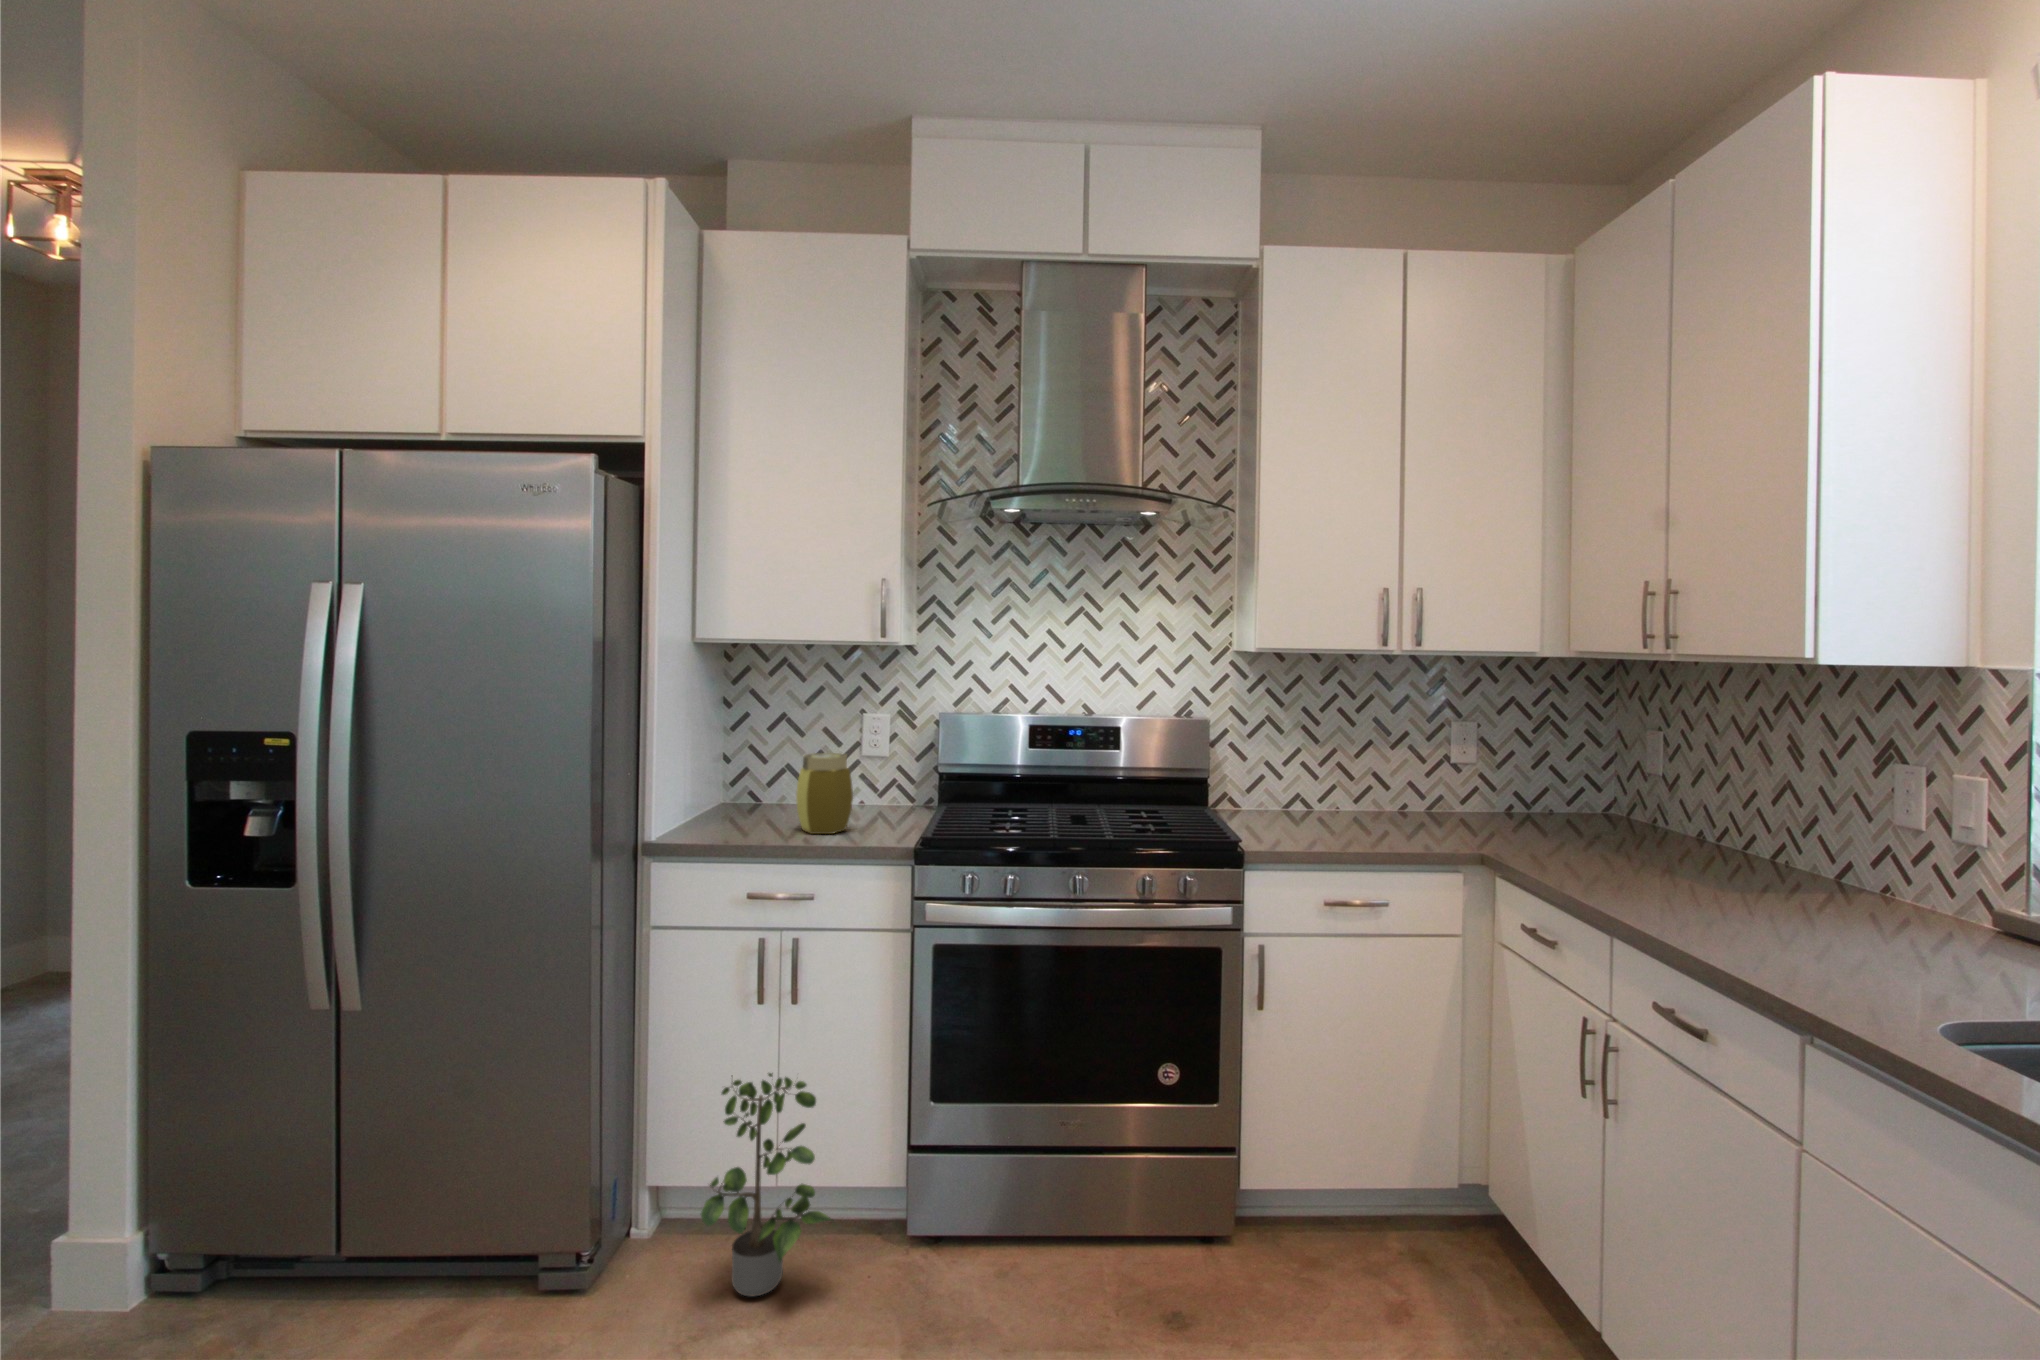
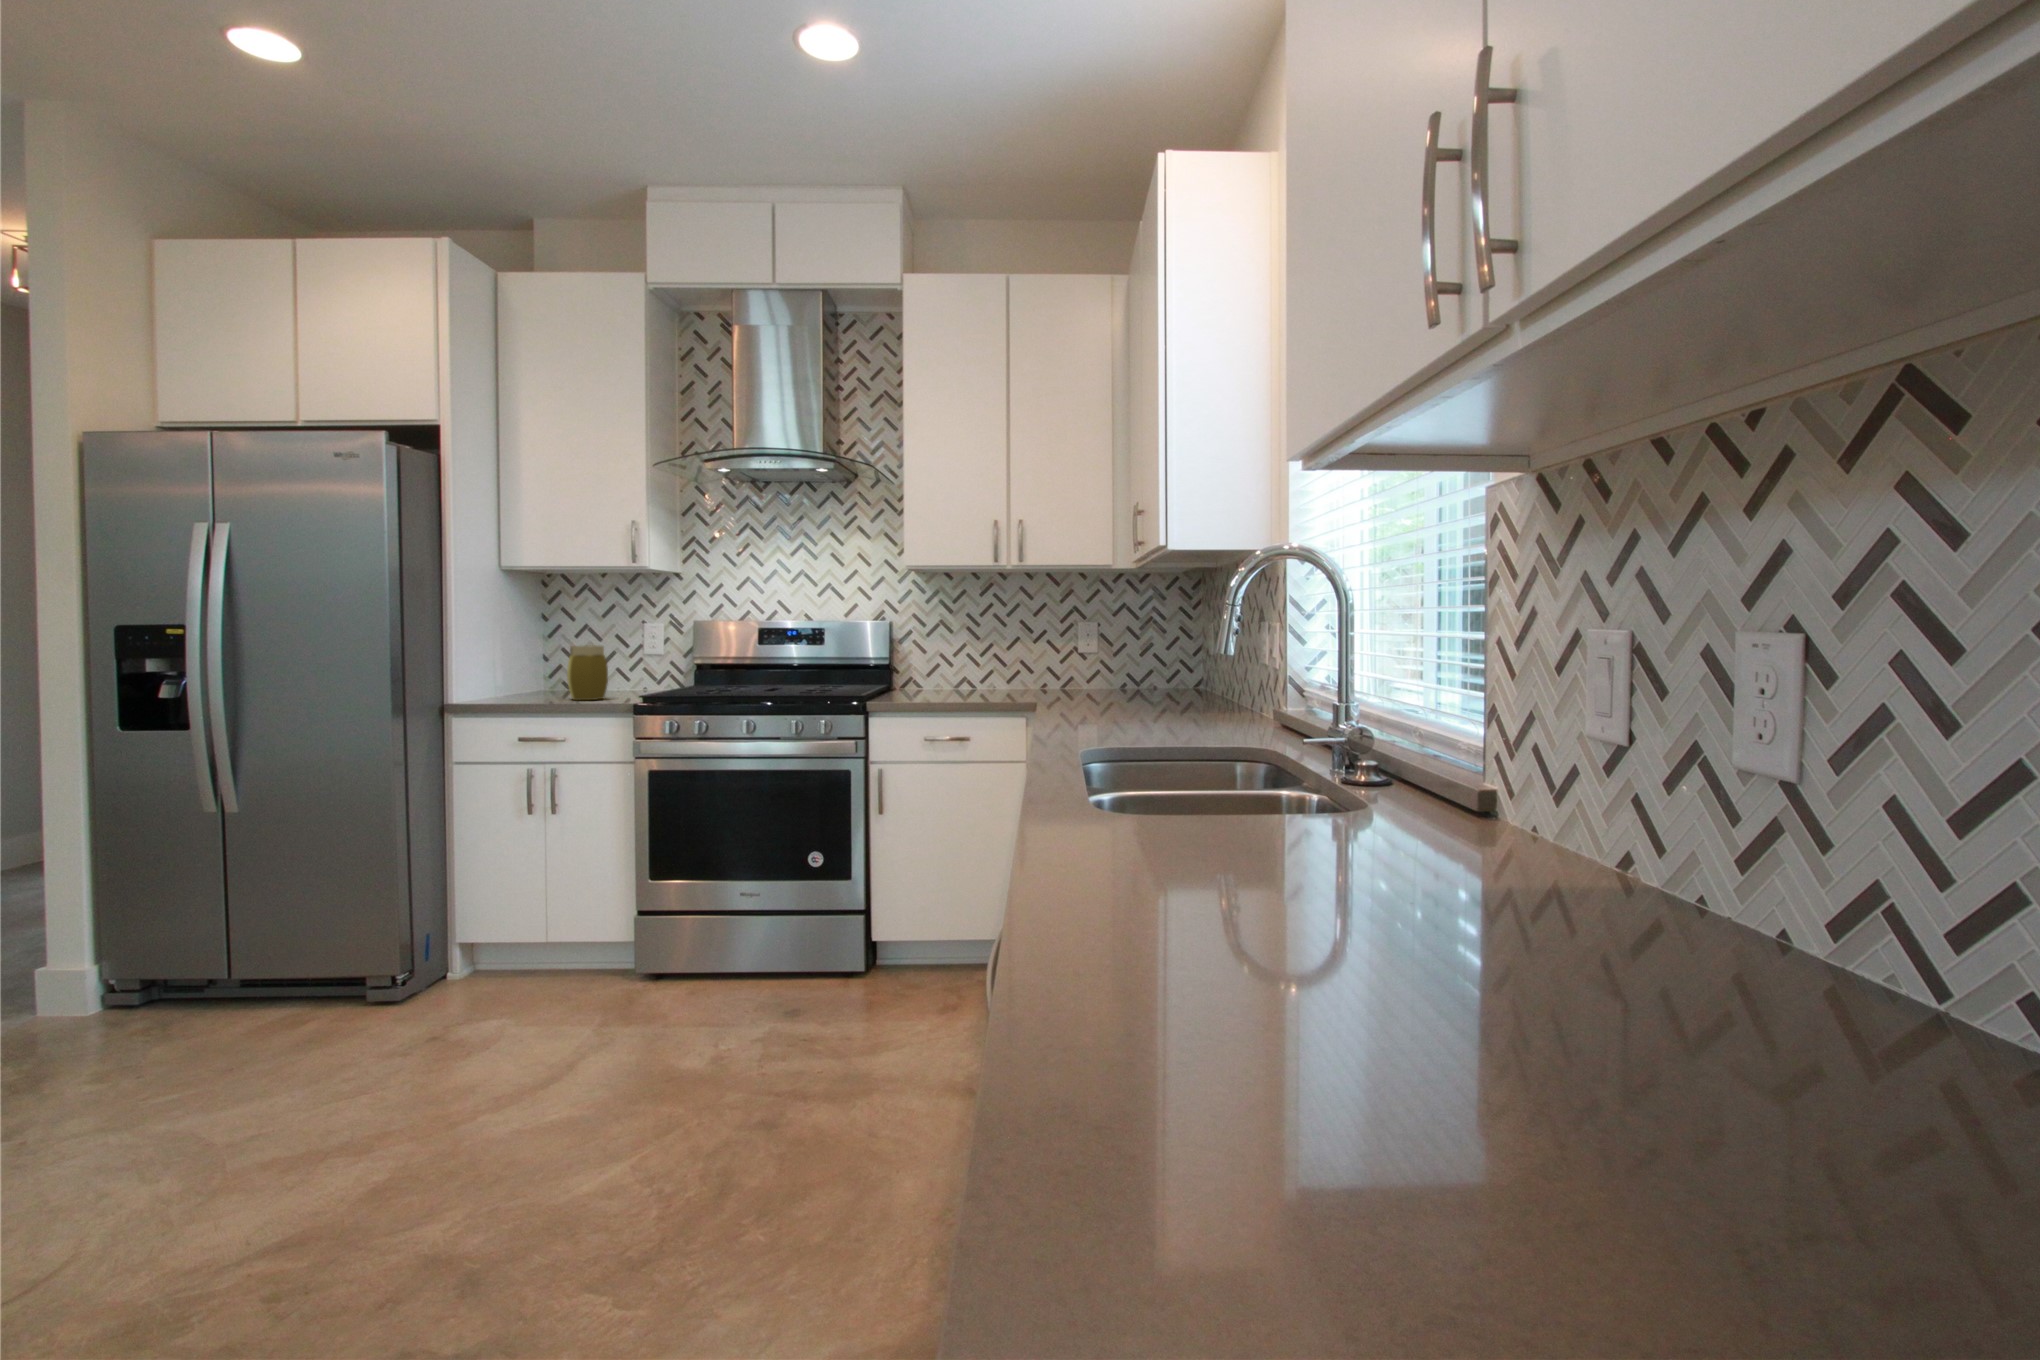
potted plant: present [701,1073,831,1296] -> none [474,852,566,1002]

